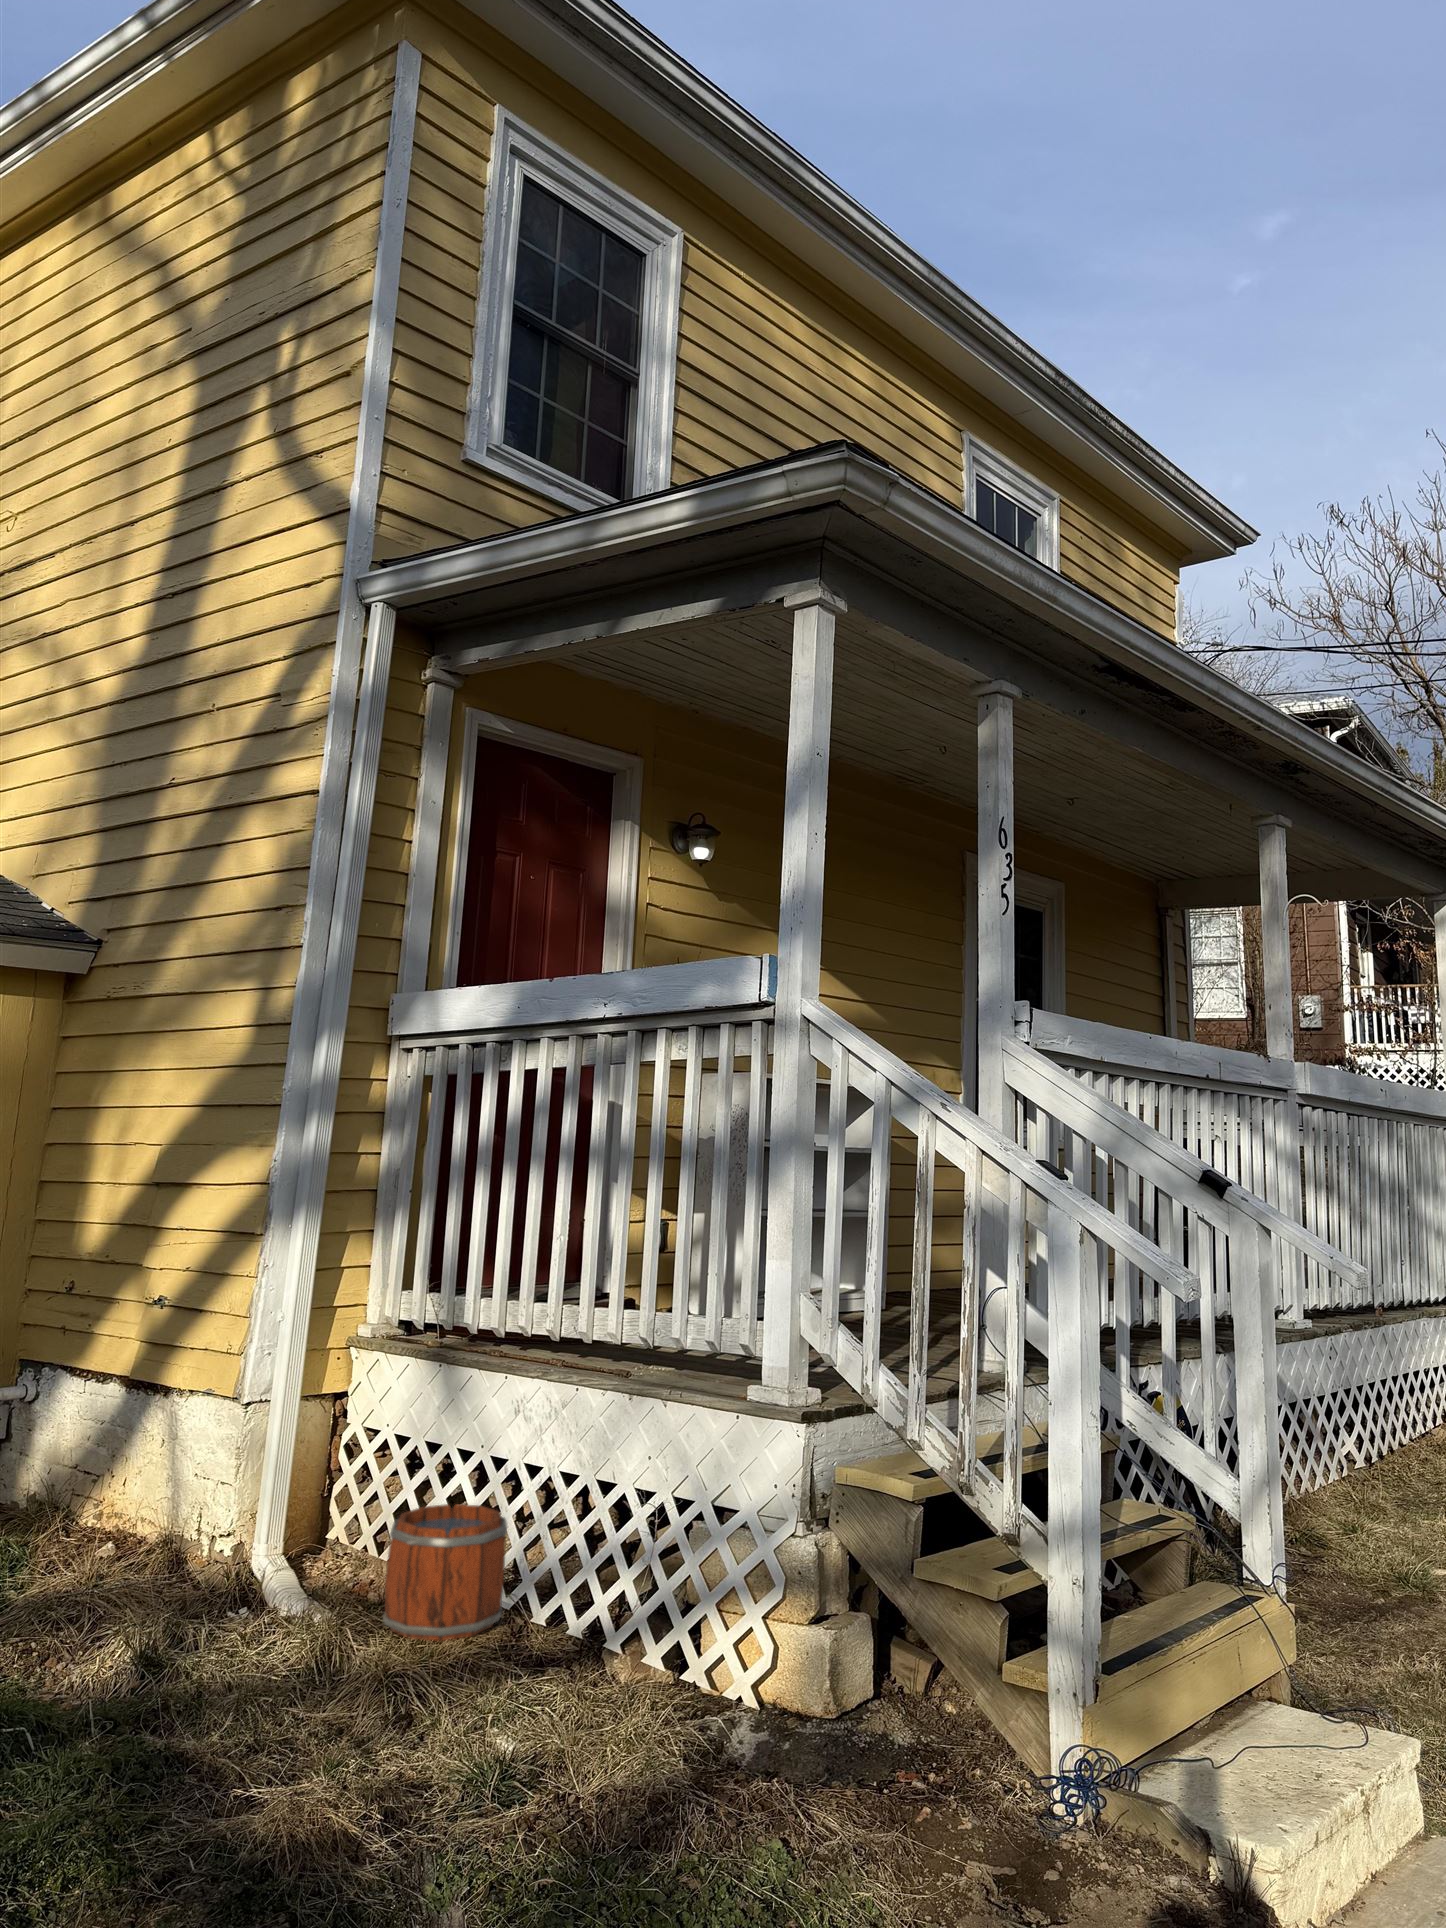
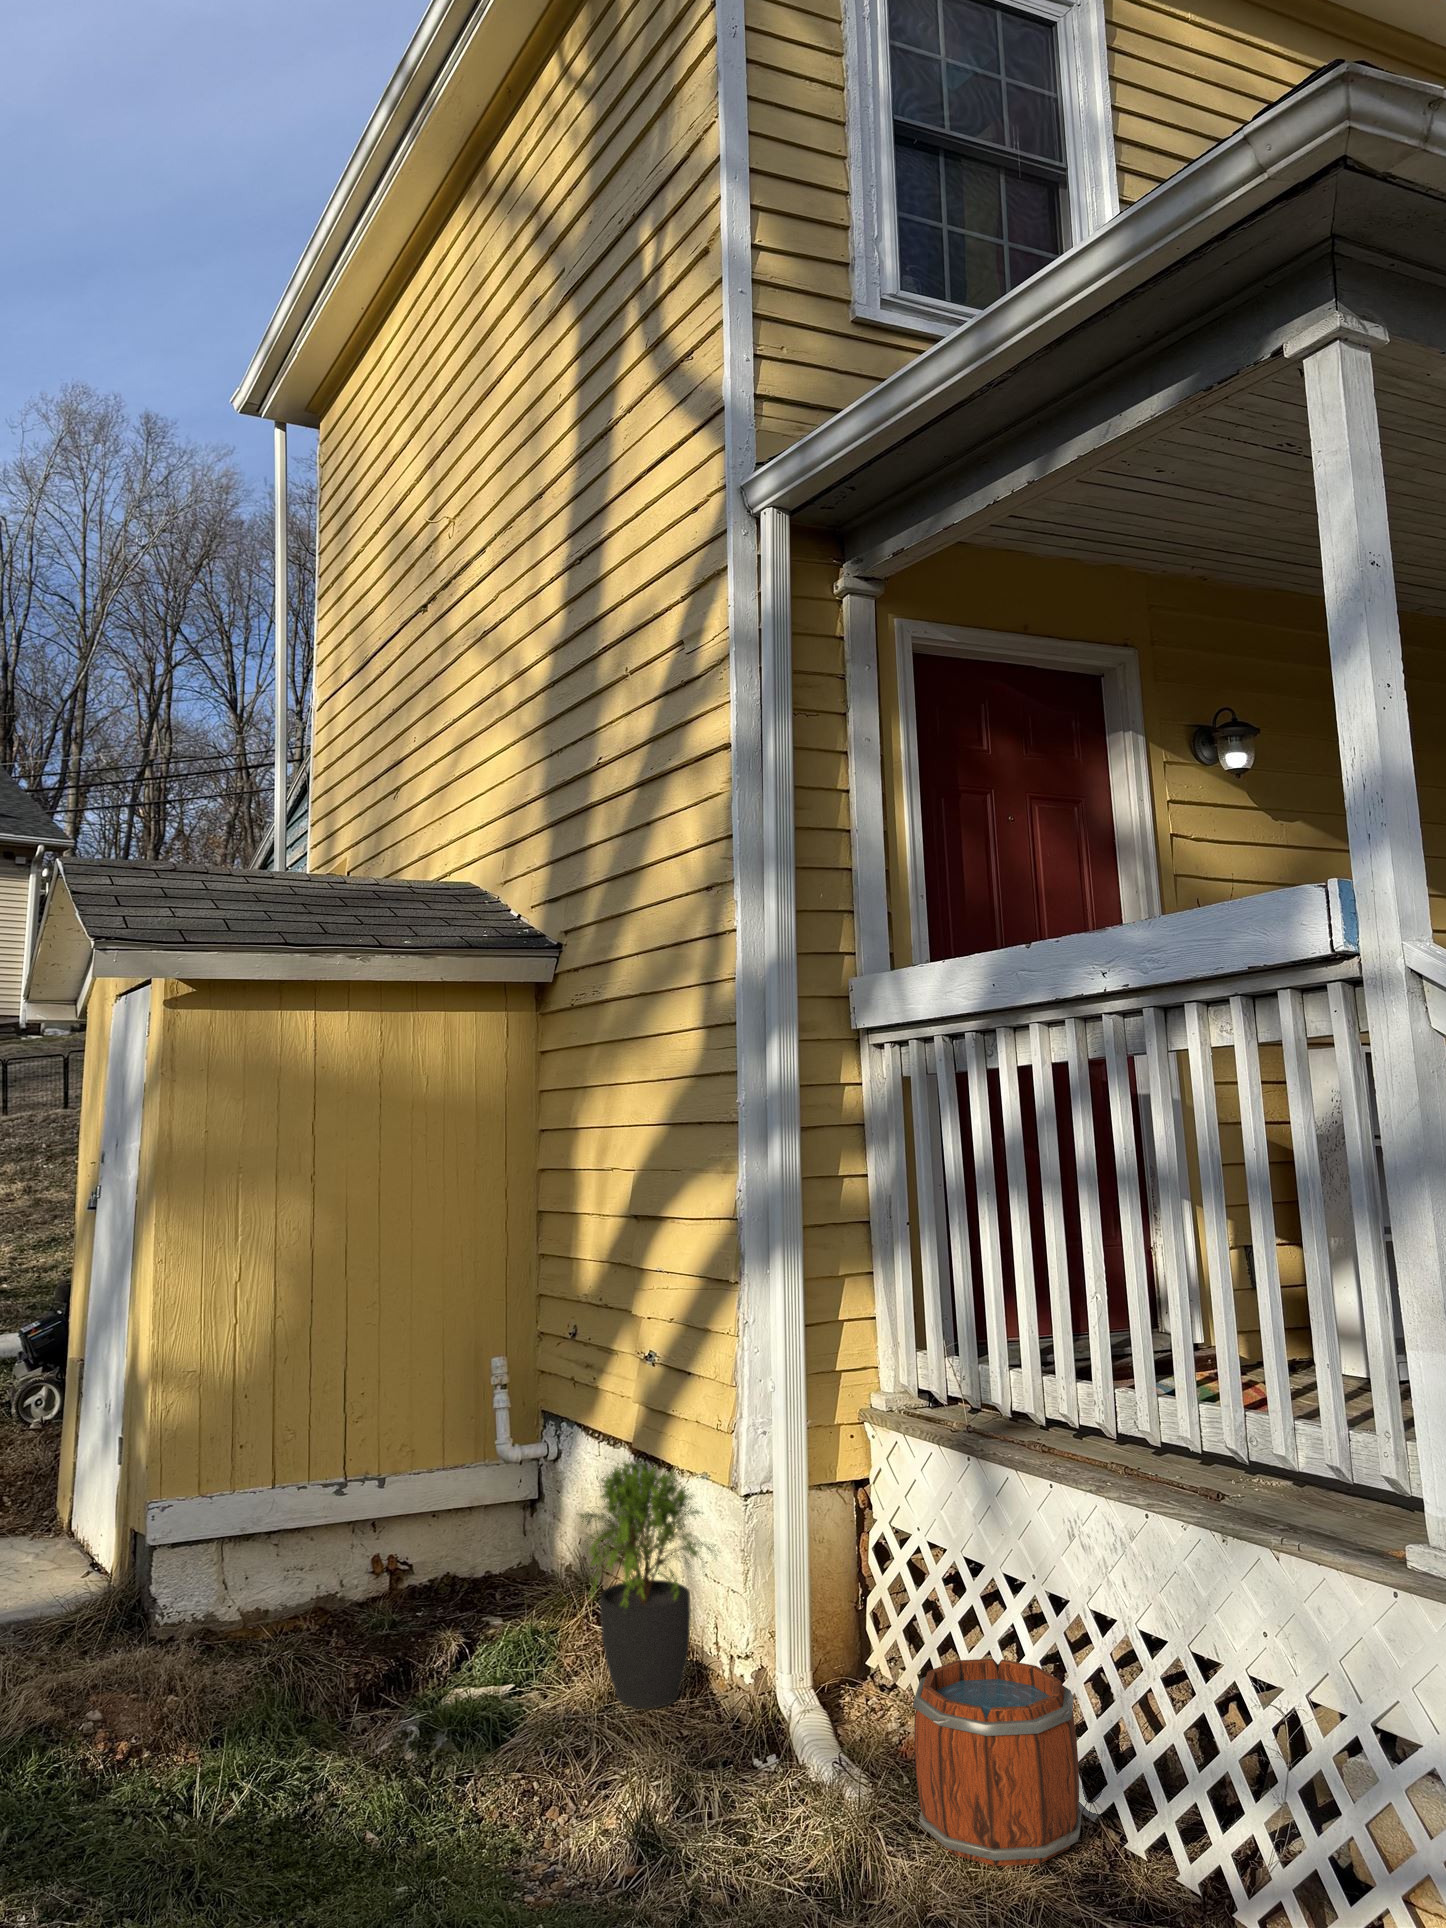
potted plant: none [87,1375,222,1584] -> present [580,1461,718,1709]

